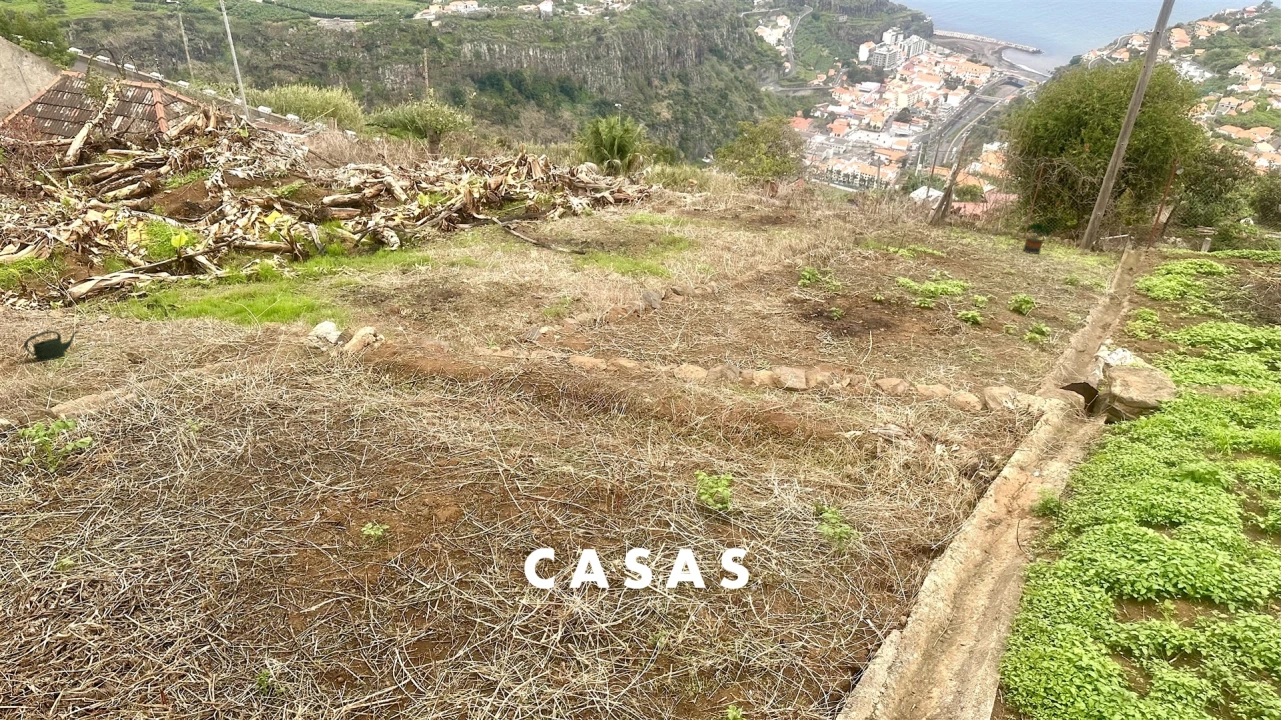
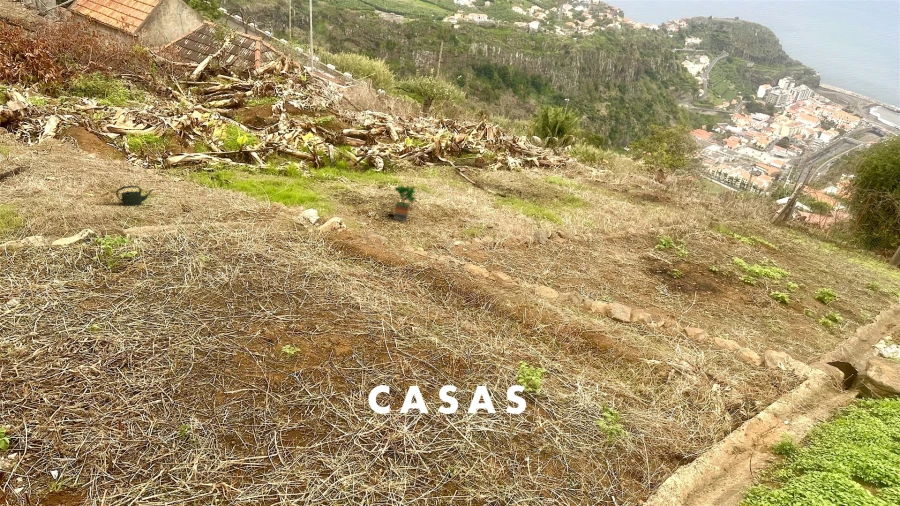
potted tree: present [1023,223,1050,254] -> present [394,186,416,221]

